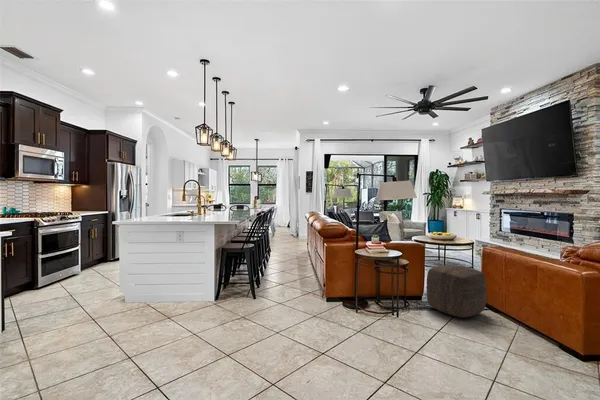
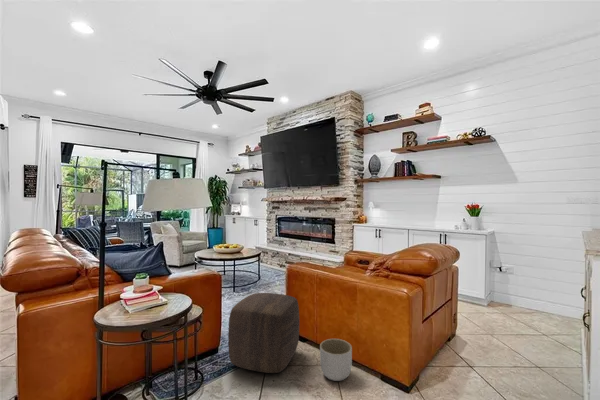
planter: none [497,307,527,337] -> present [320,339,352,381]

